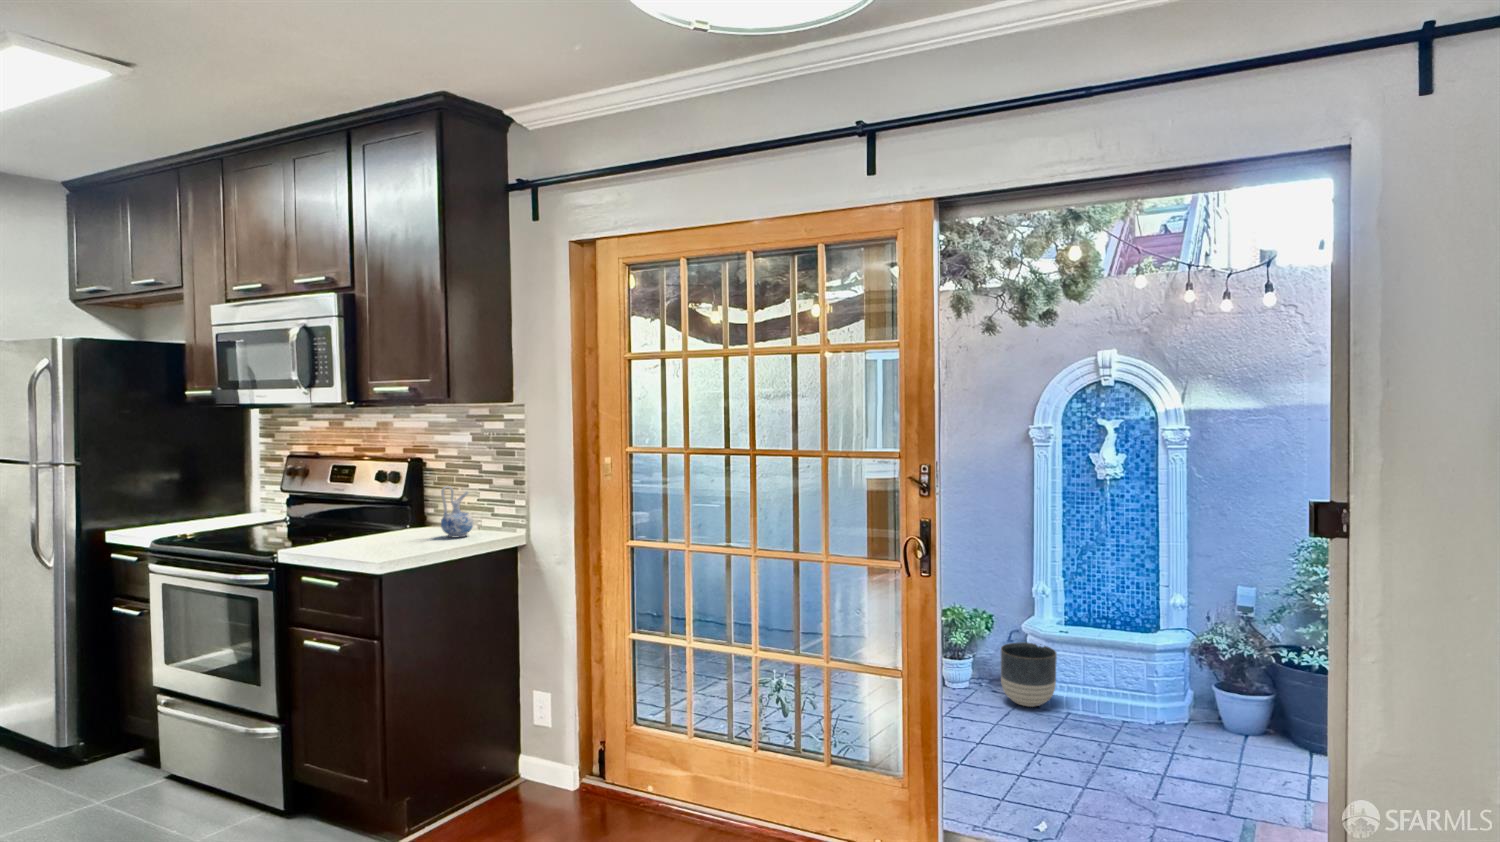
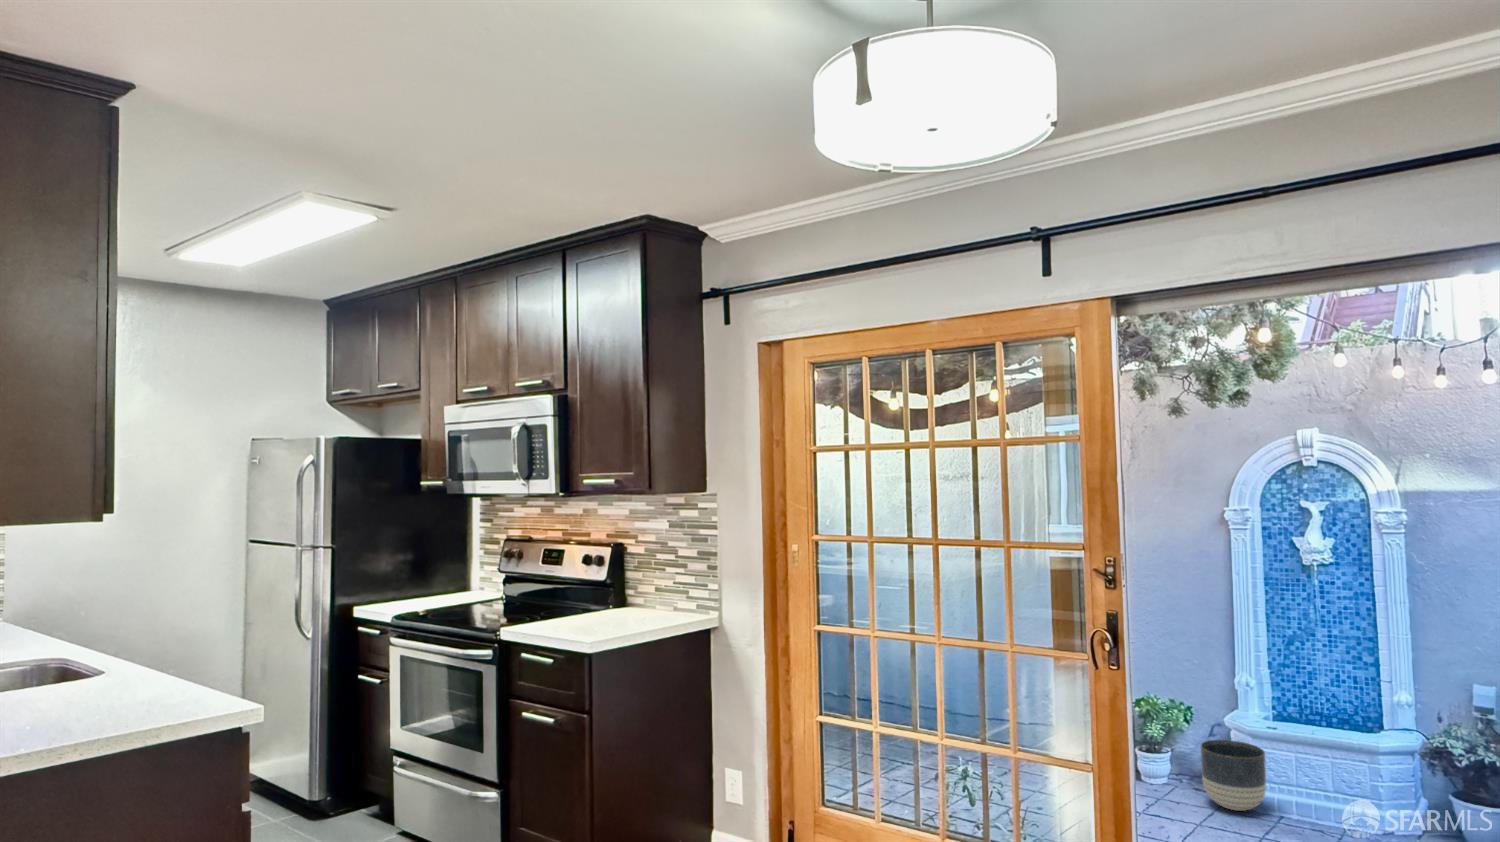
ceramic pitcher: present [441,486,473,538] -> none [641,569,670,617]

